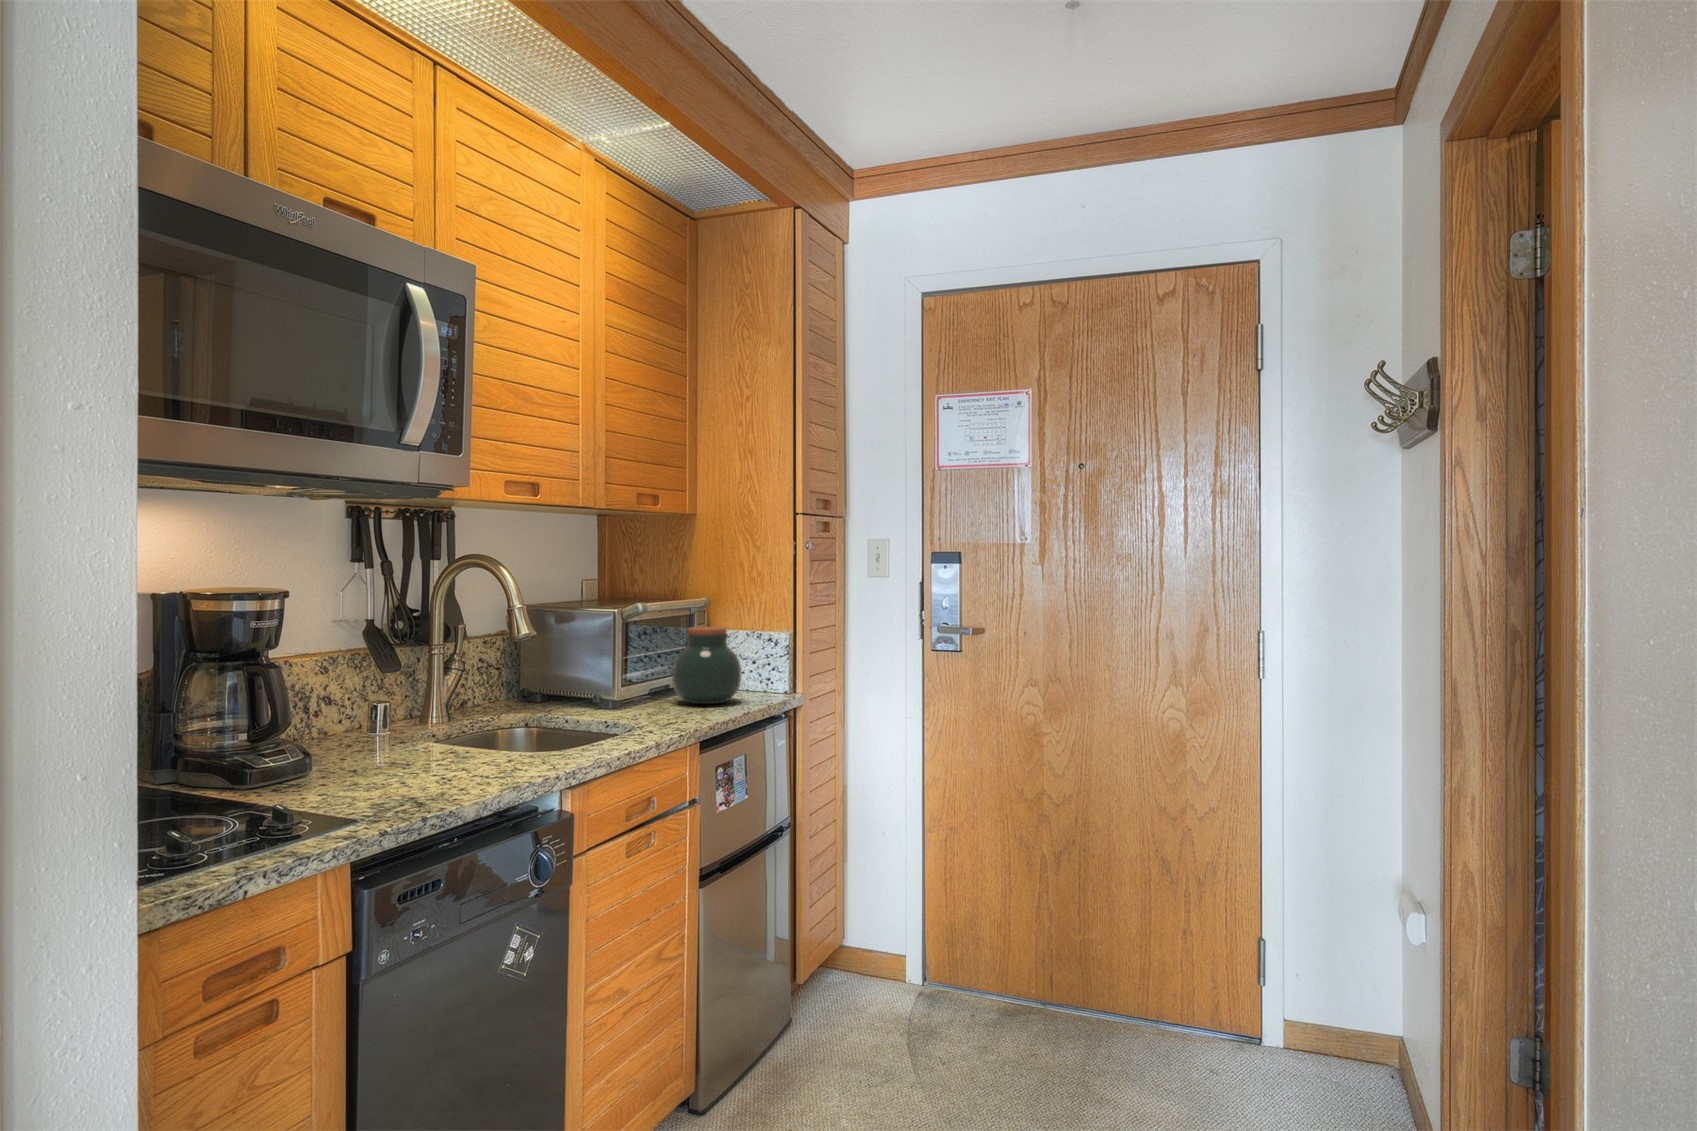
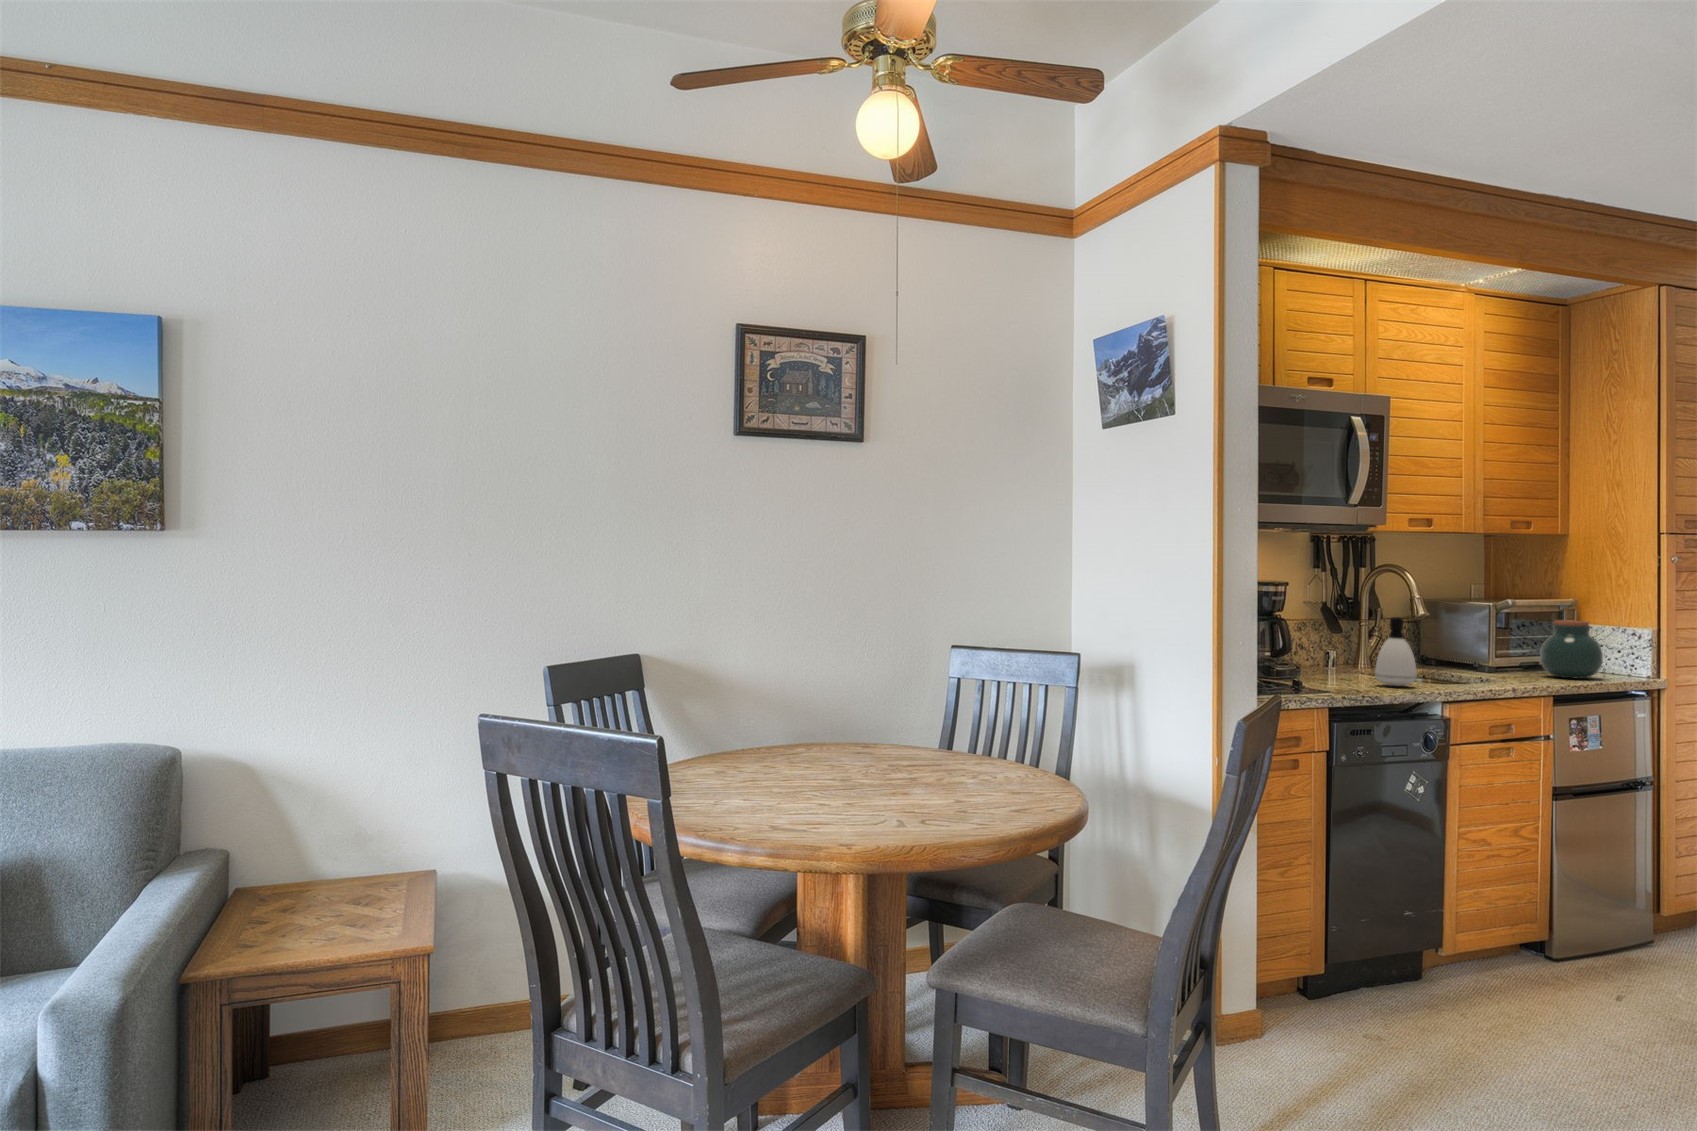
soap dispenser: none [450,647,523,772] -> present [1375,617,1417,686]

